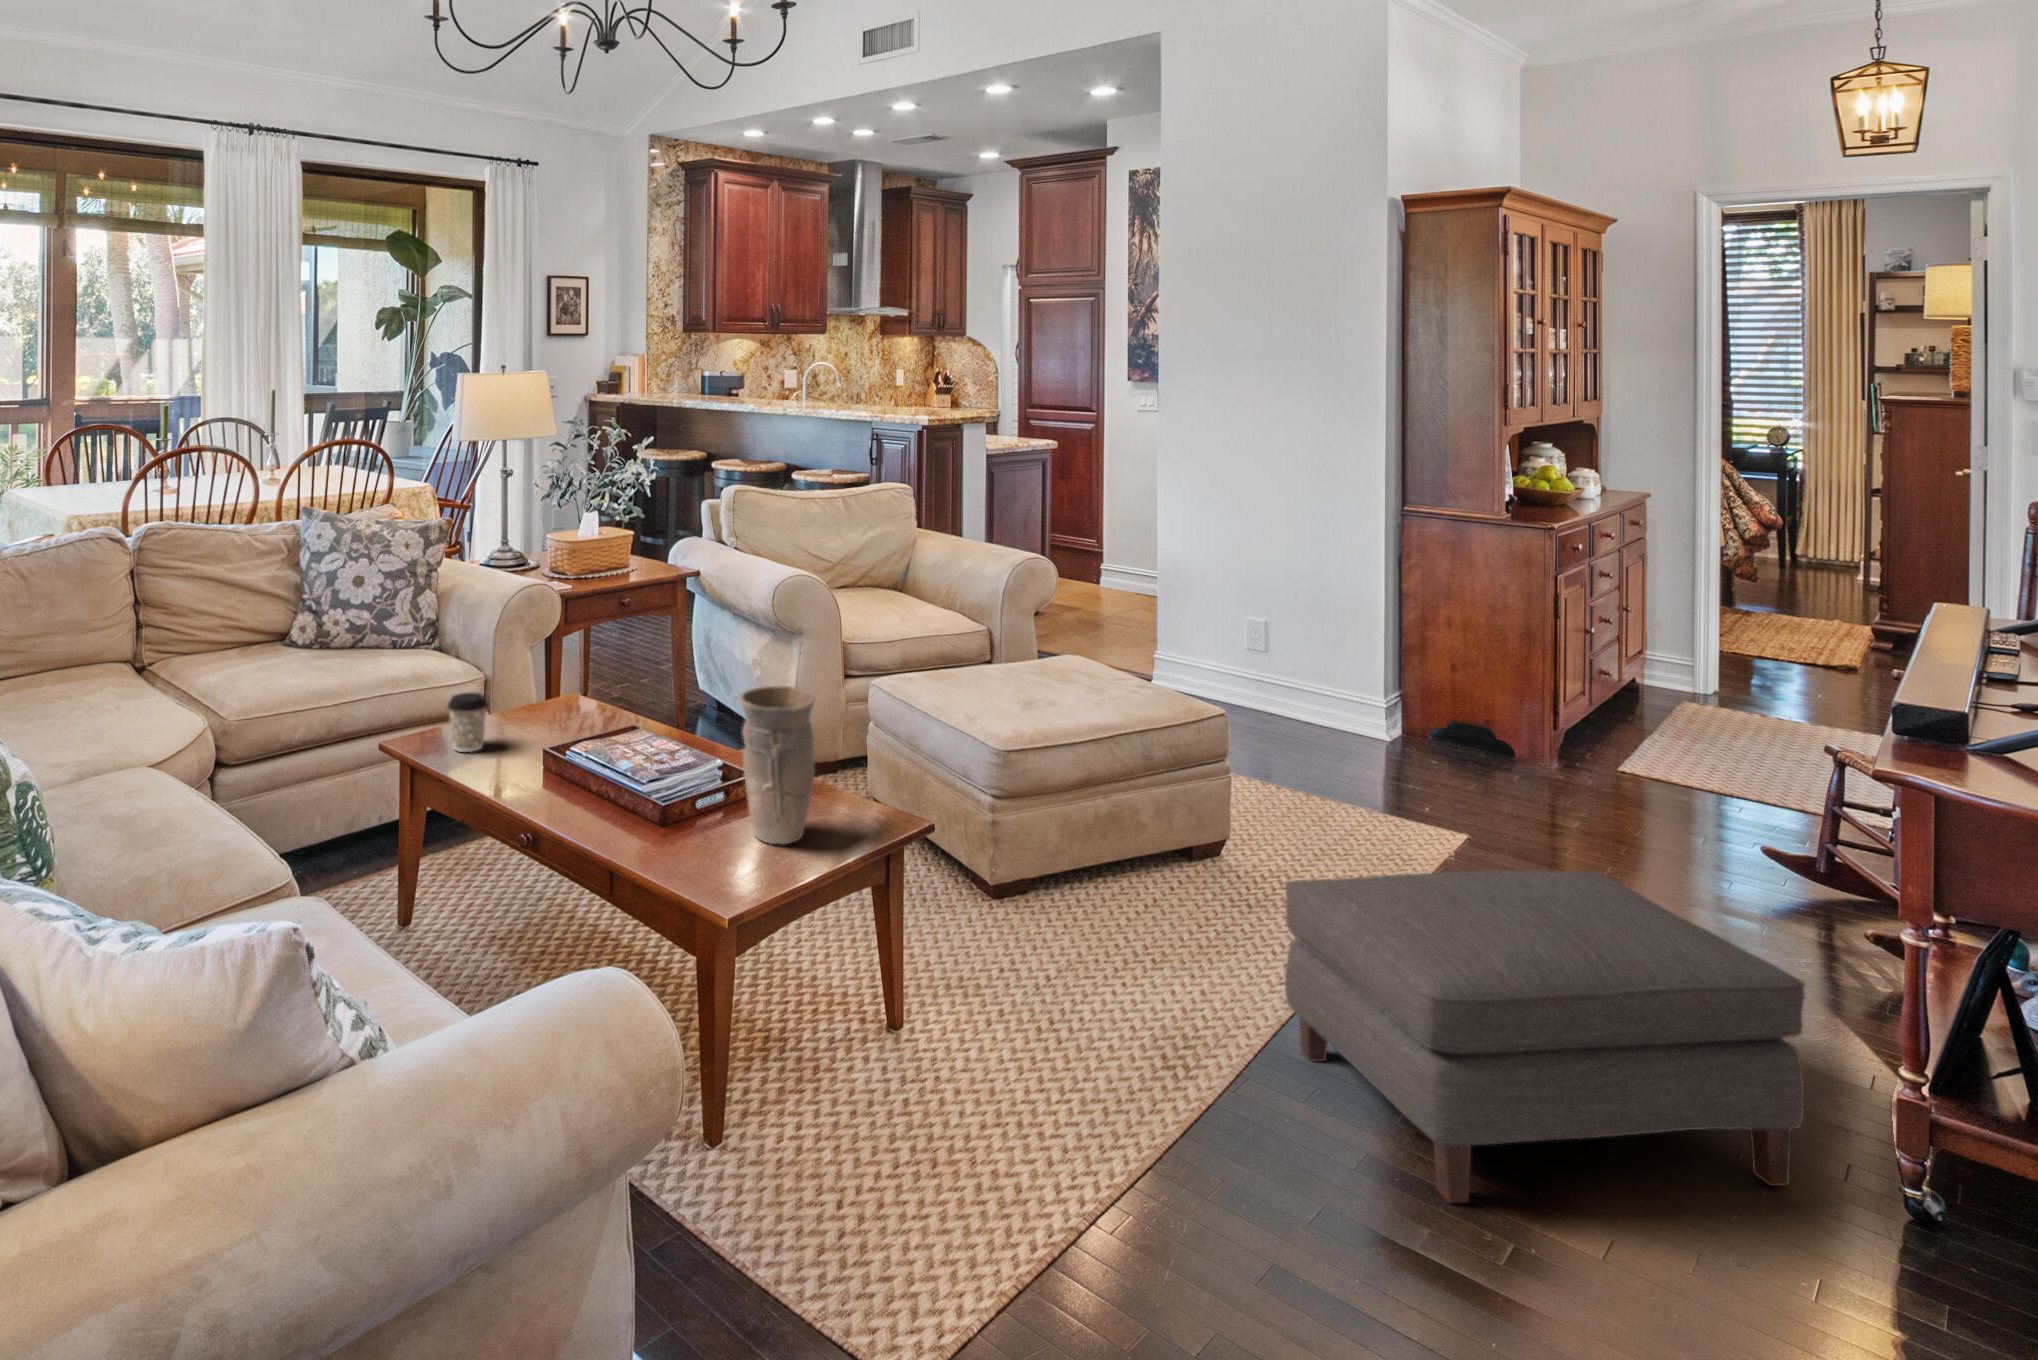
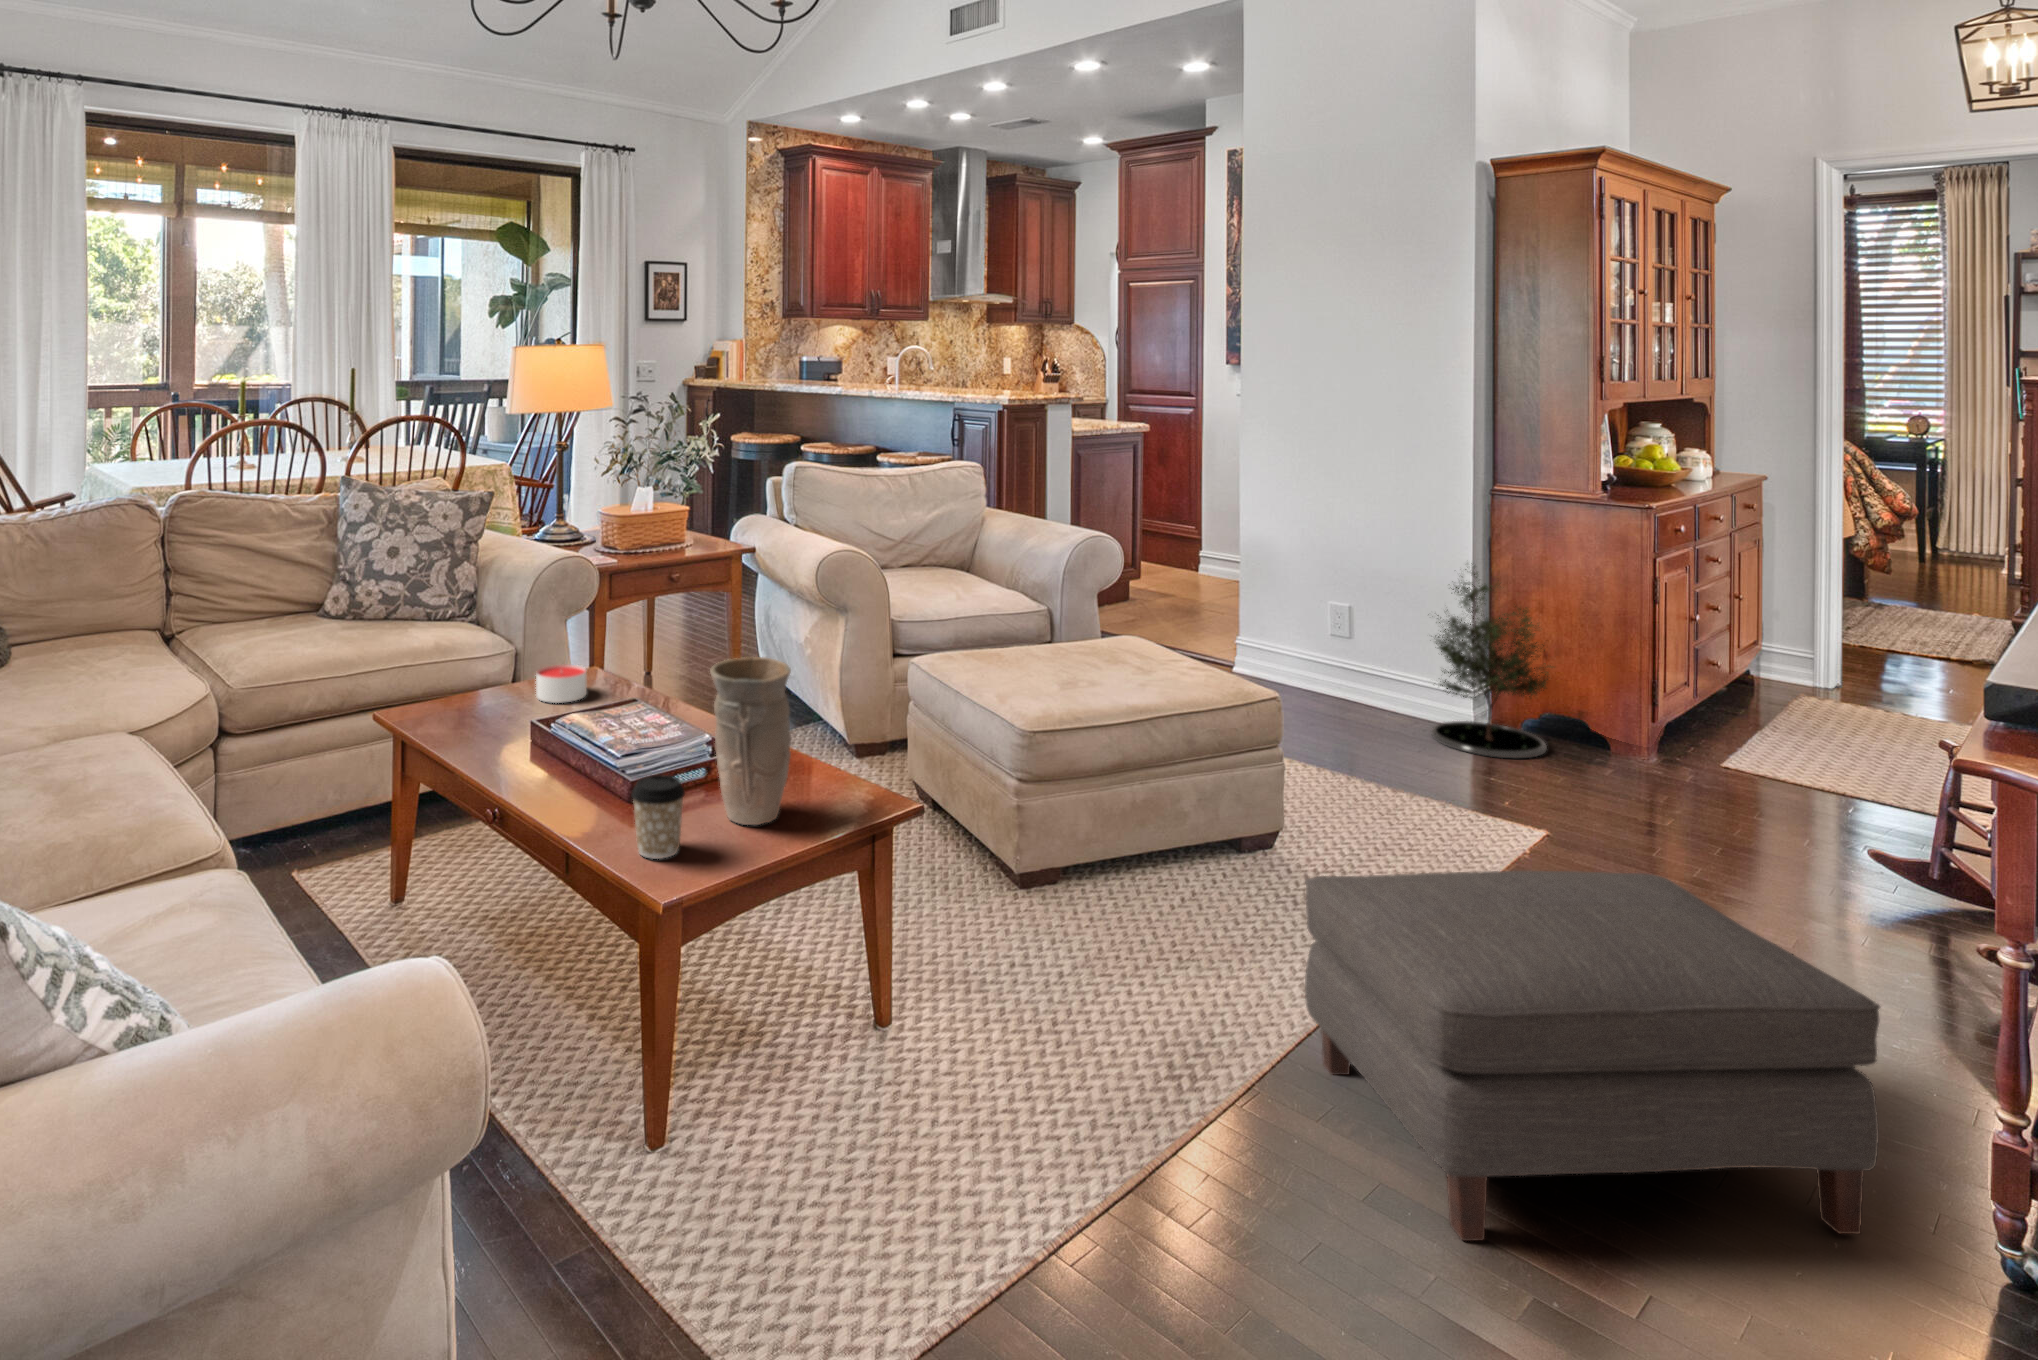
potted tree: none [1342,576,1465,763] -> present [1431,569,1550,758]
candle: none [531,691,580,729] -> present [536,665,587,703]
coffee cup: present [447,693,487,752] -> present [632,775,685,859]

